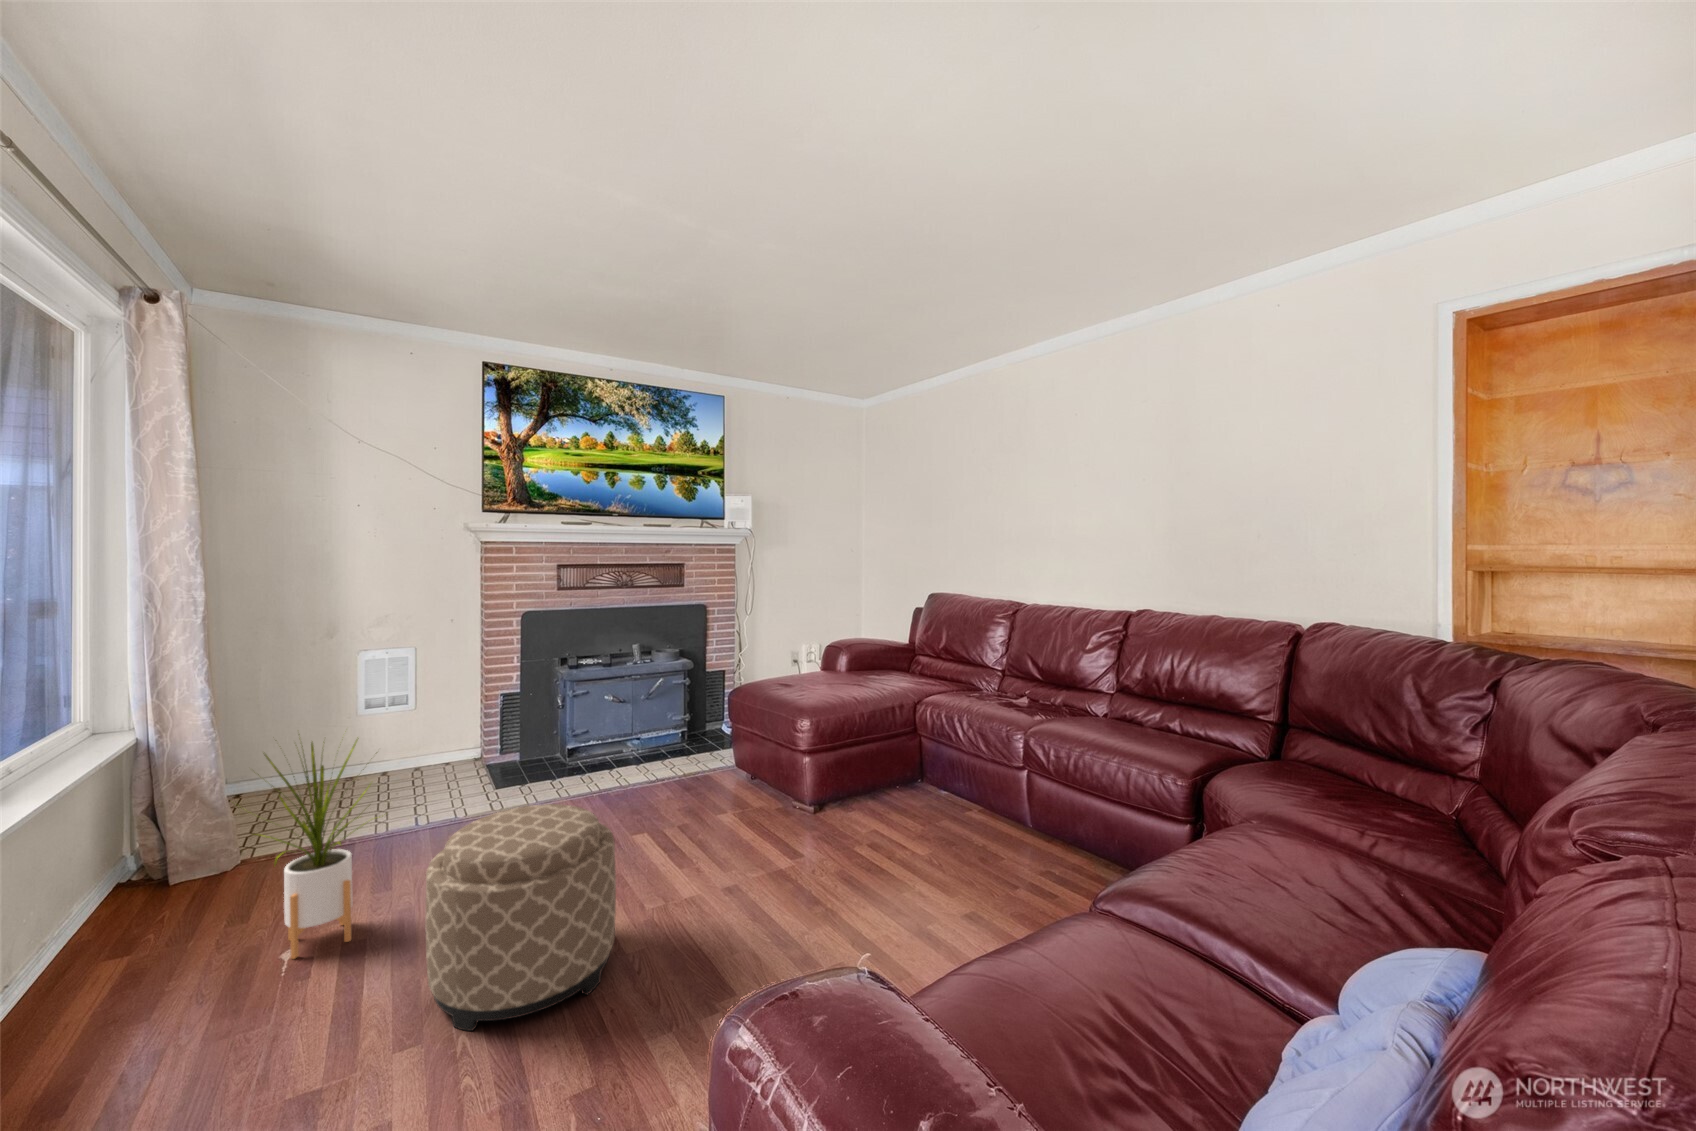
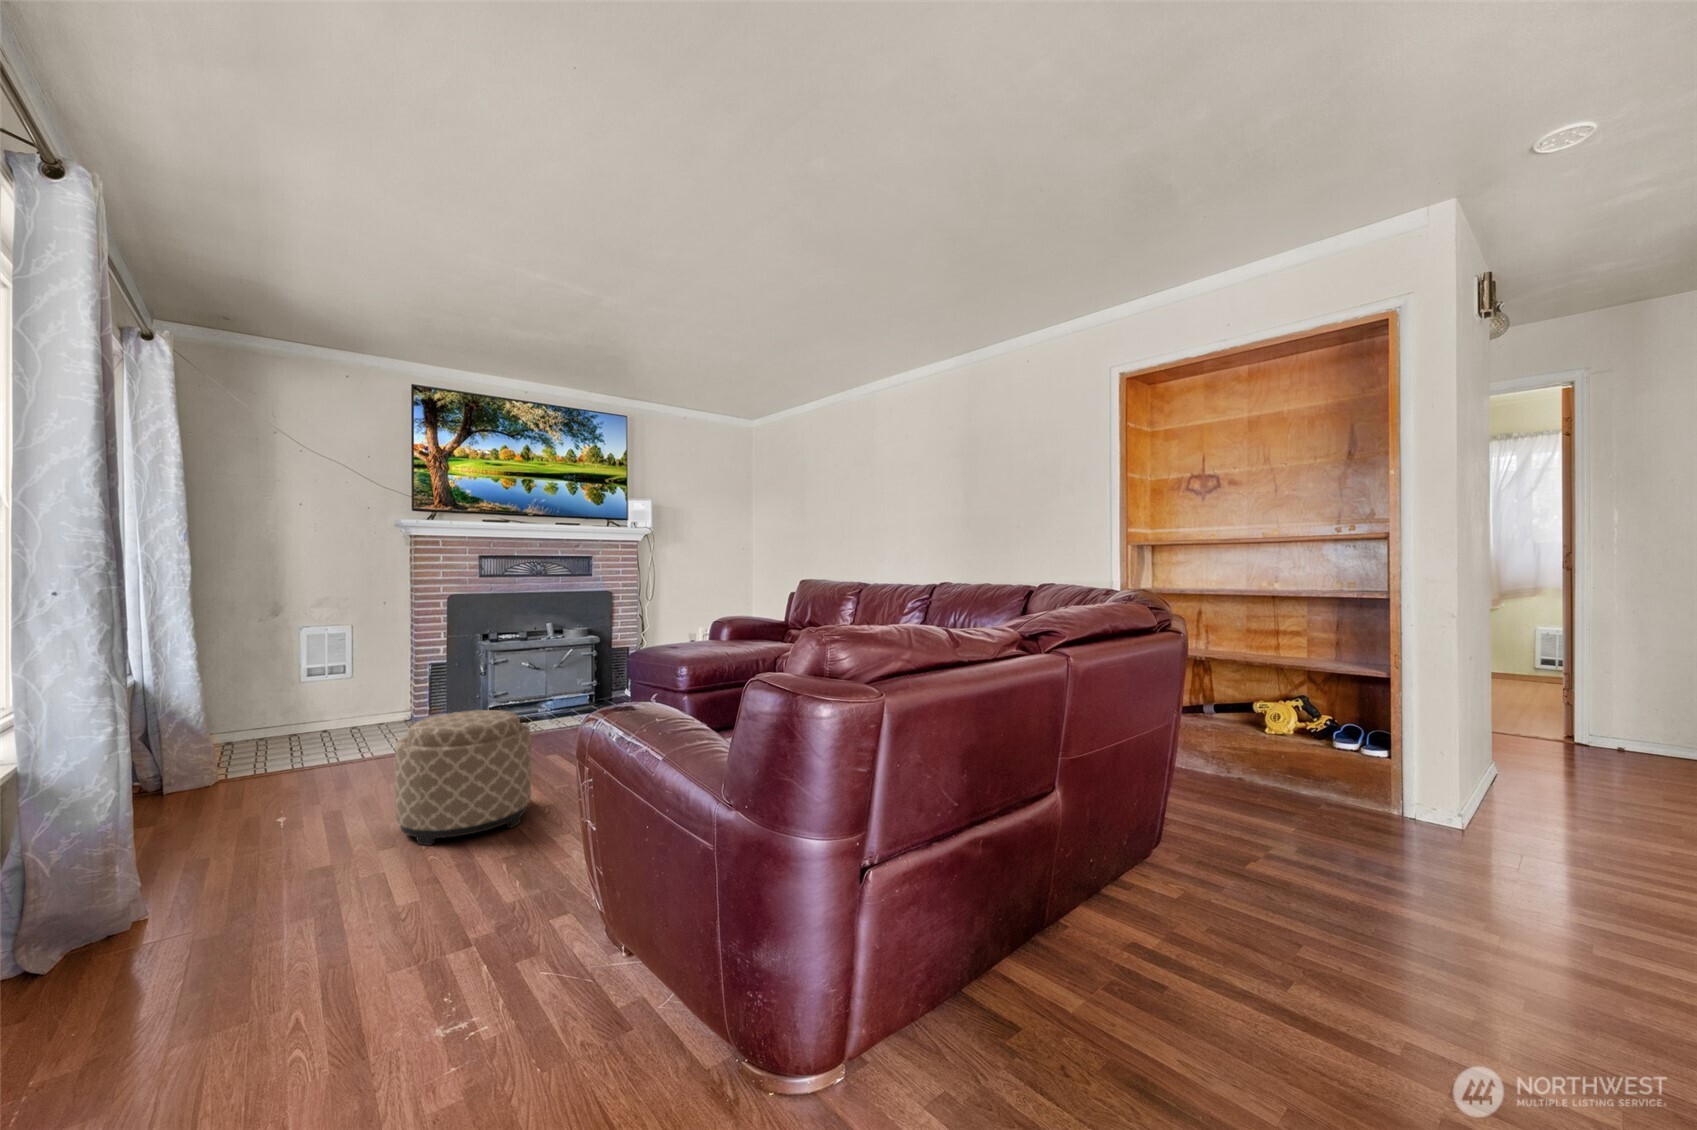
house plant: present [232,739,368,959] -> none [242,660,356,824]

